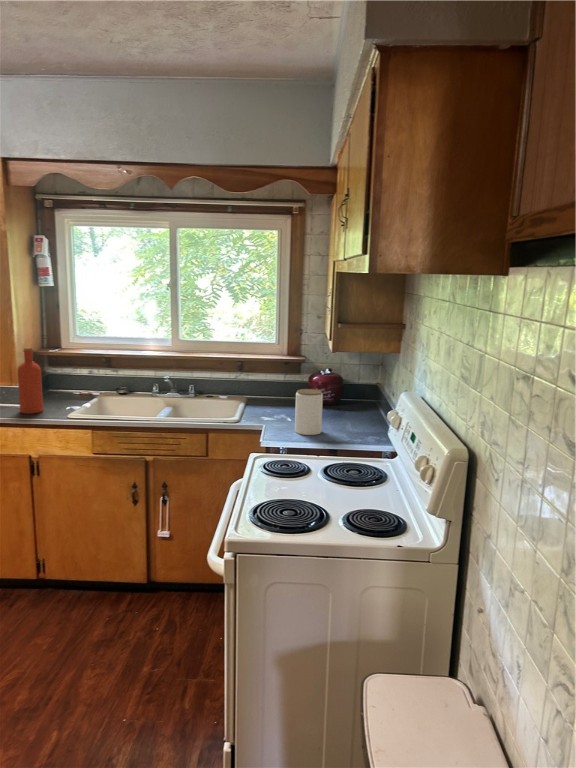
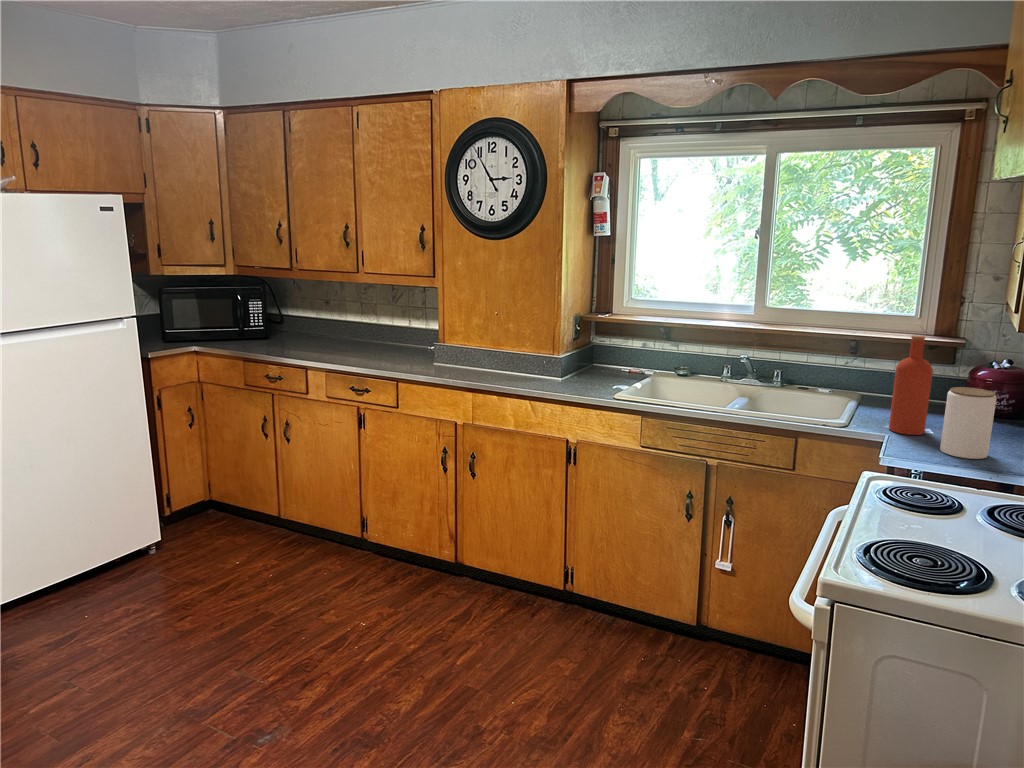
bottle: present [18,347,43,414] -> present [889,335,933,435]

